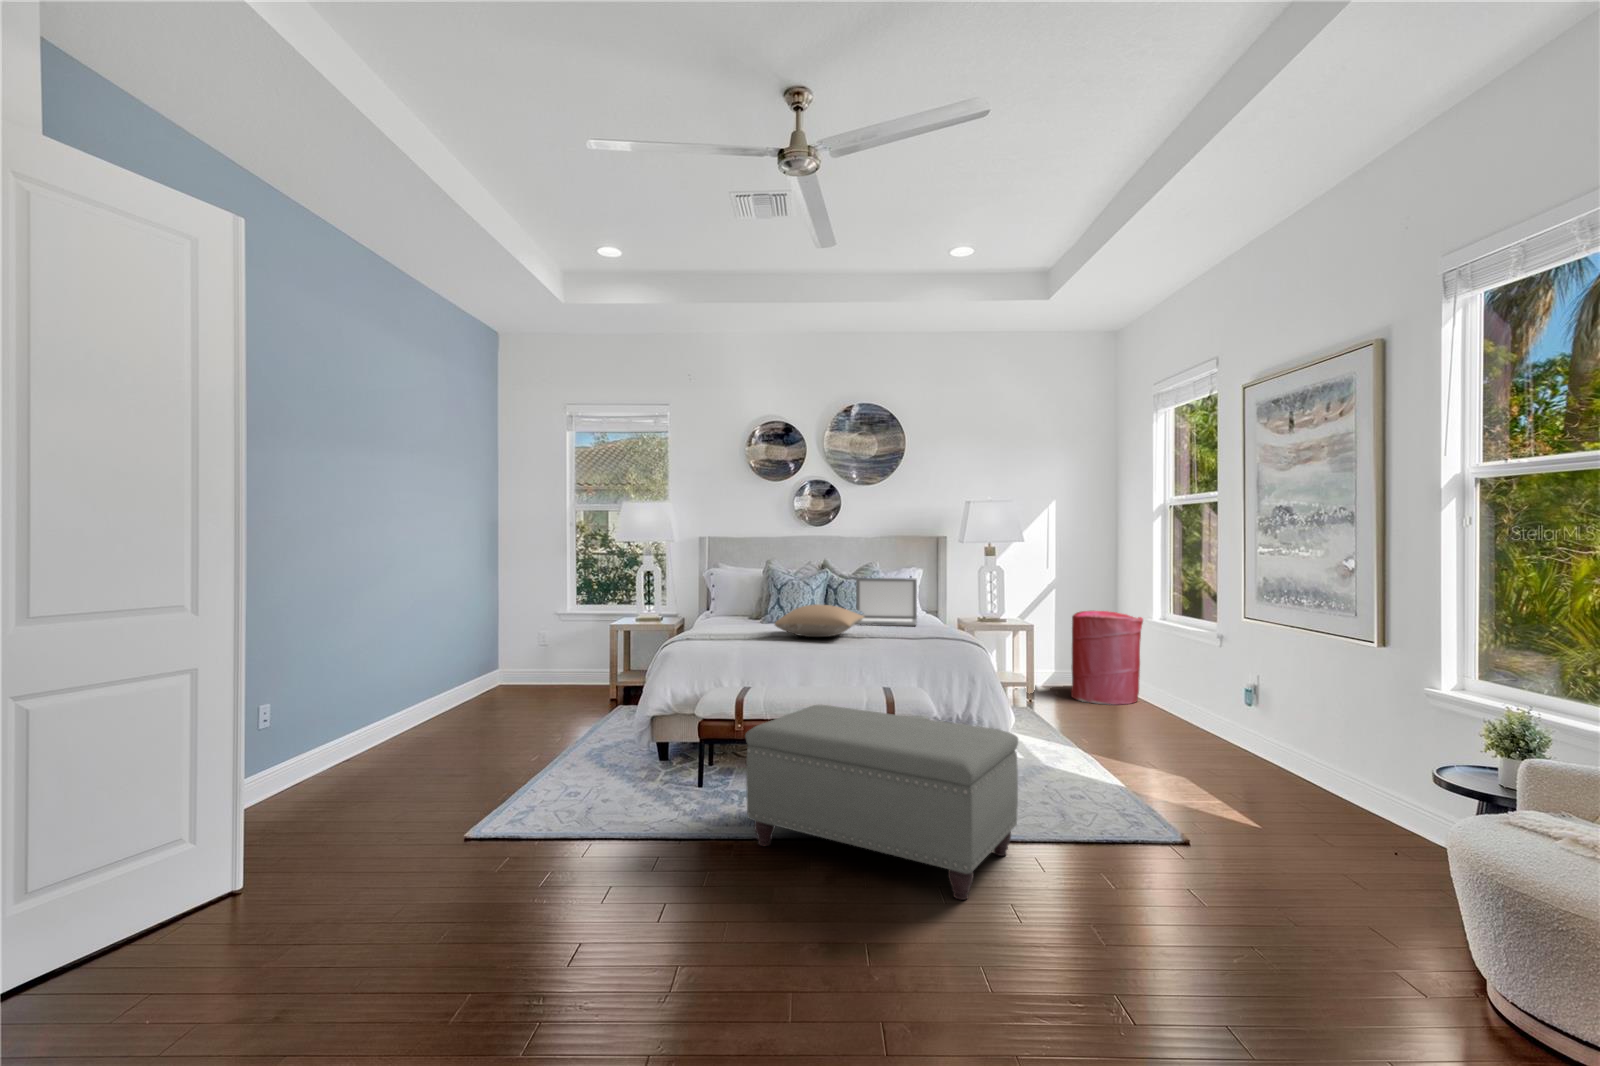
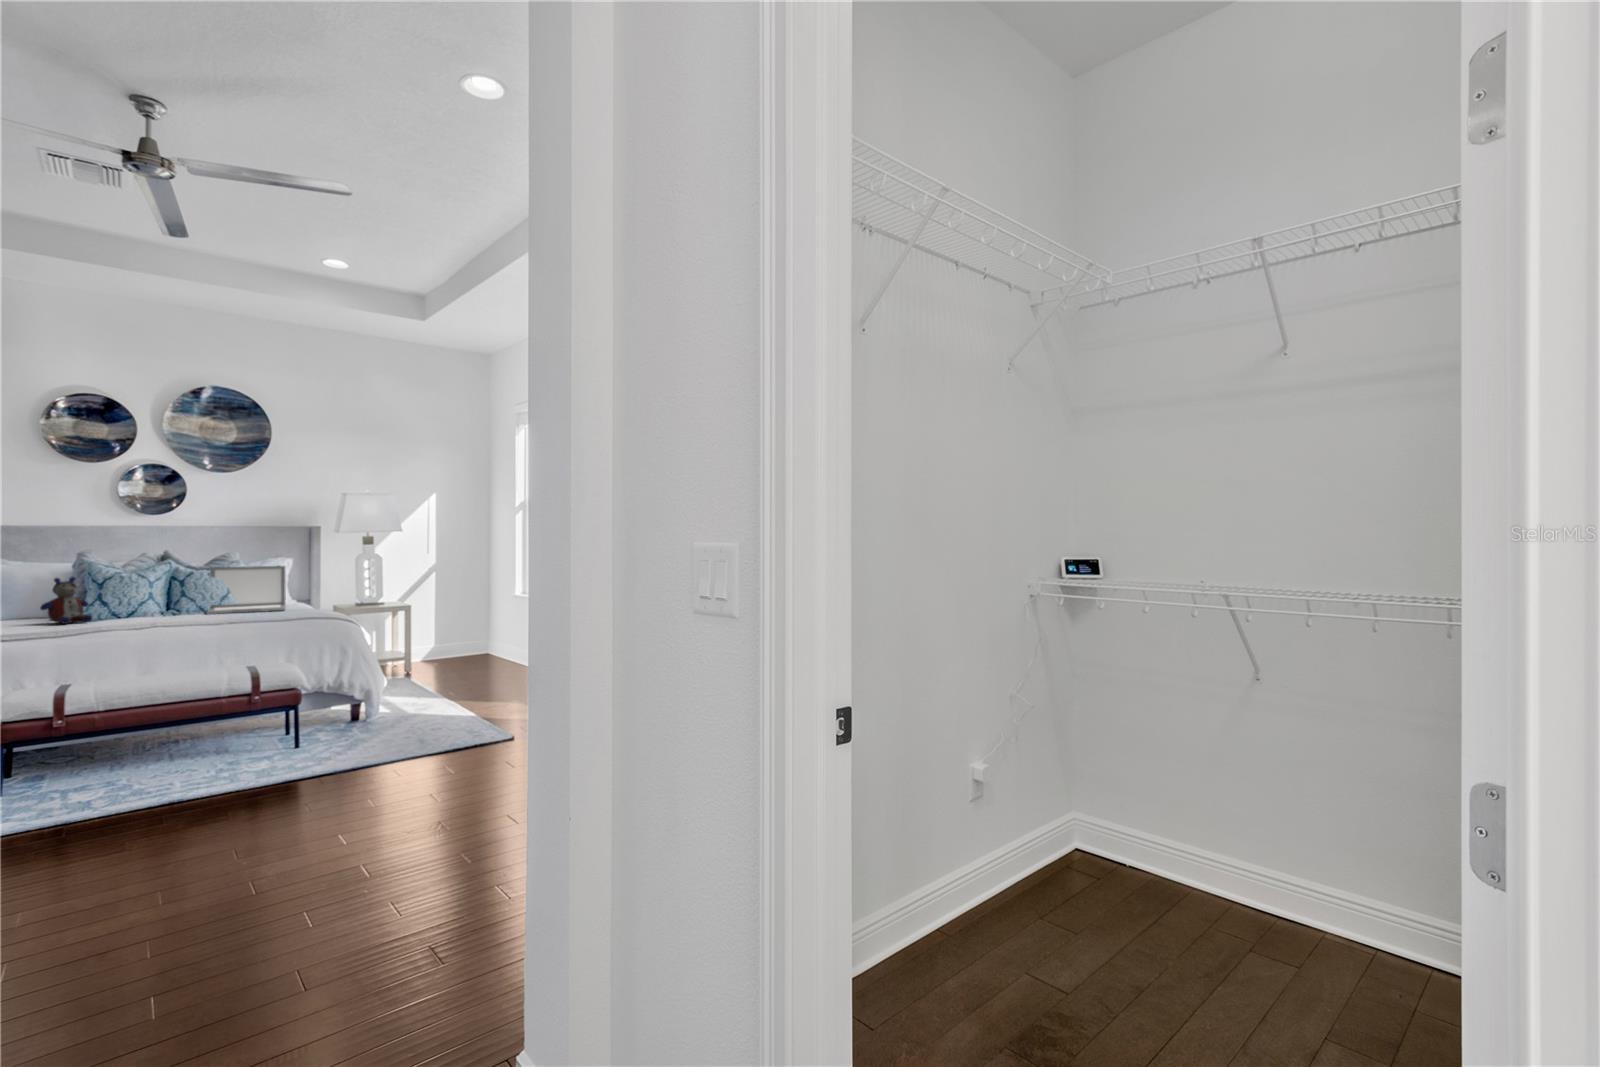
stuffed bear: none [739,584,772,627] -> present [40,577,92,624]
pillow: present [775,604,864,637] -> none [102,593,223,627]
laundry hamper: present [1071,611,1143,705] -> none [445,589,506,665]
ottoman: present [745,705,1018,900] -> none [78,678,383,826]

